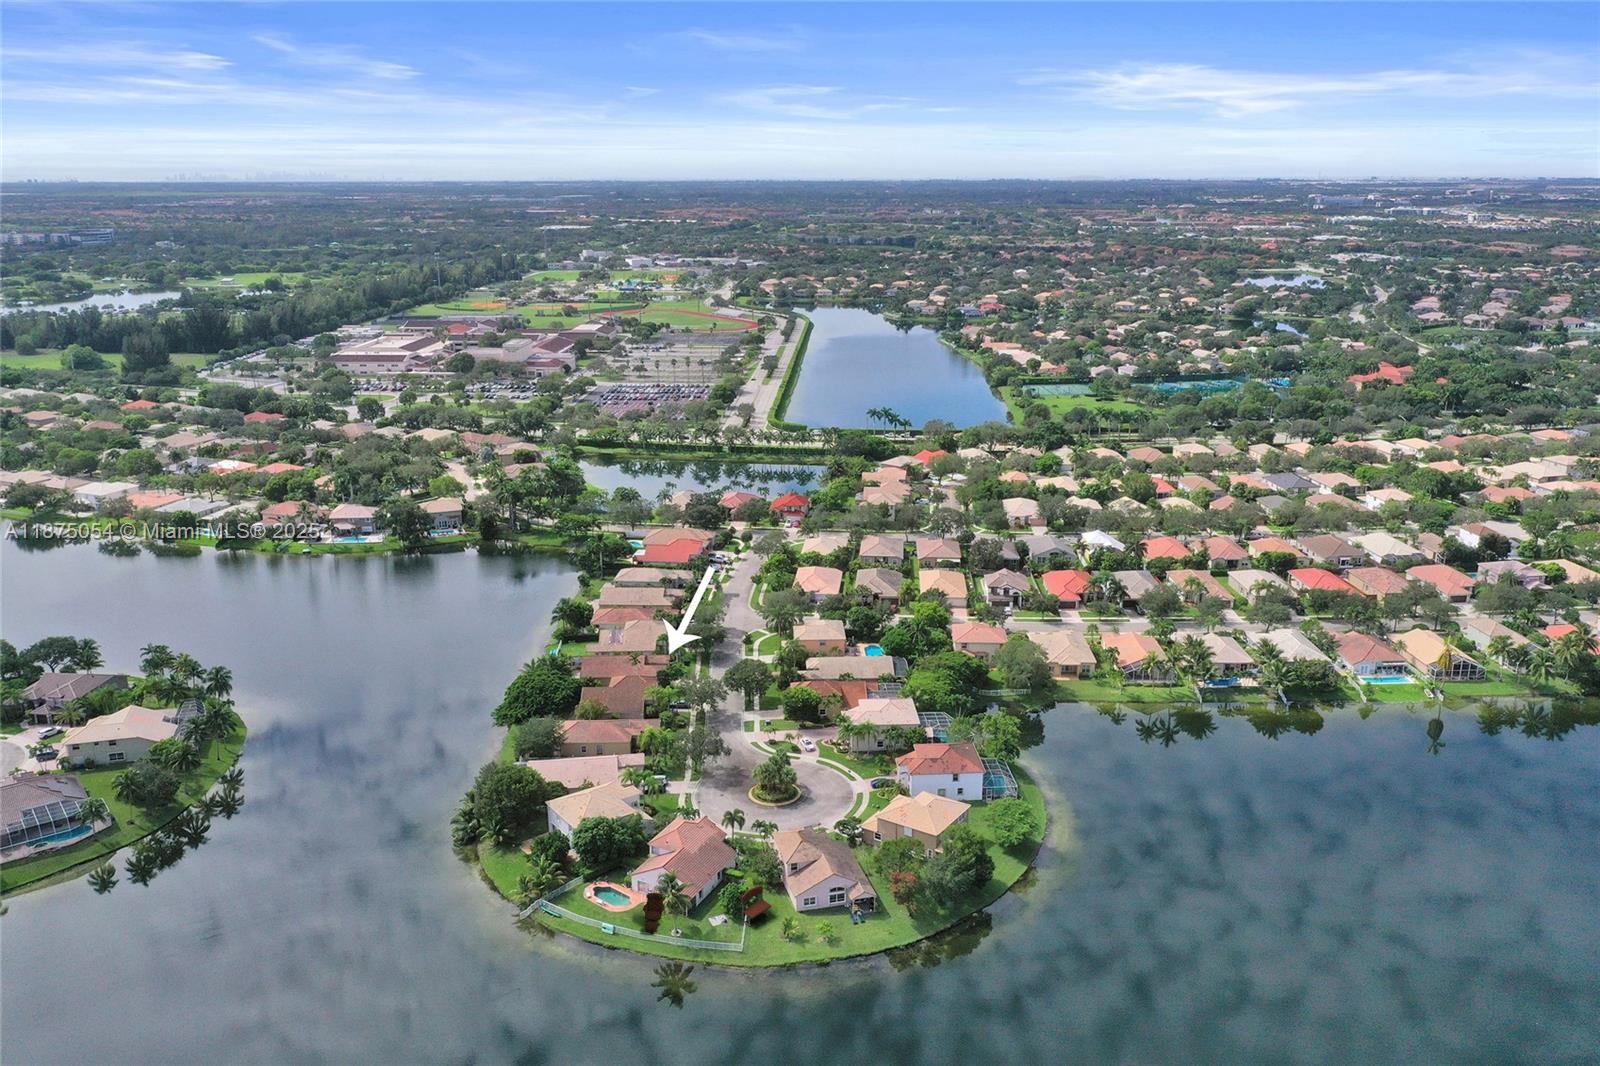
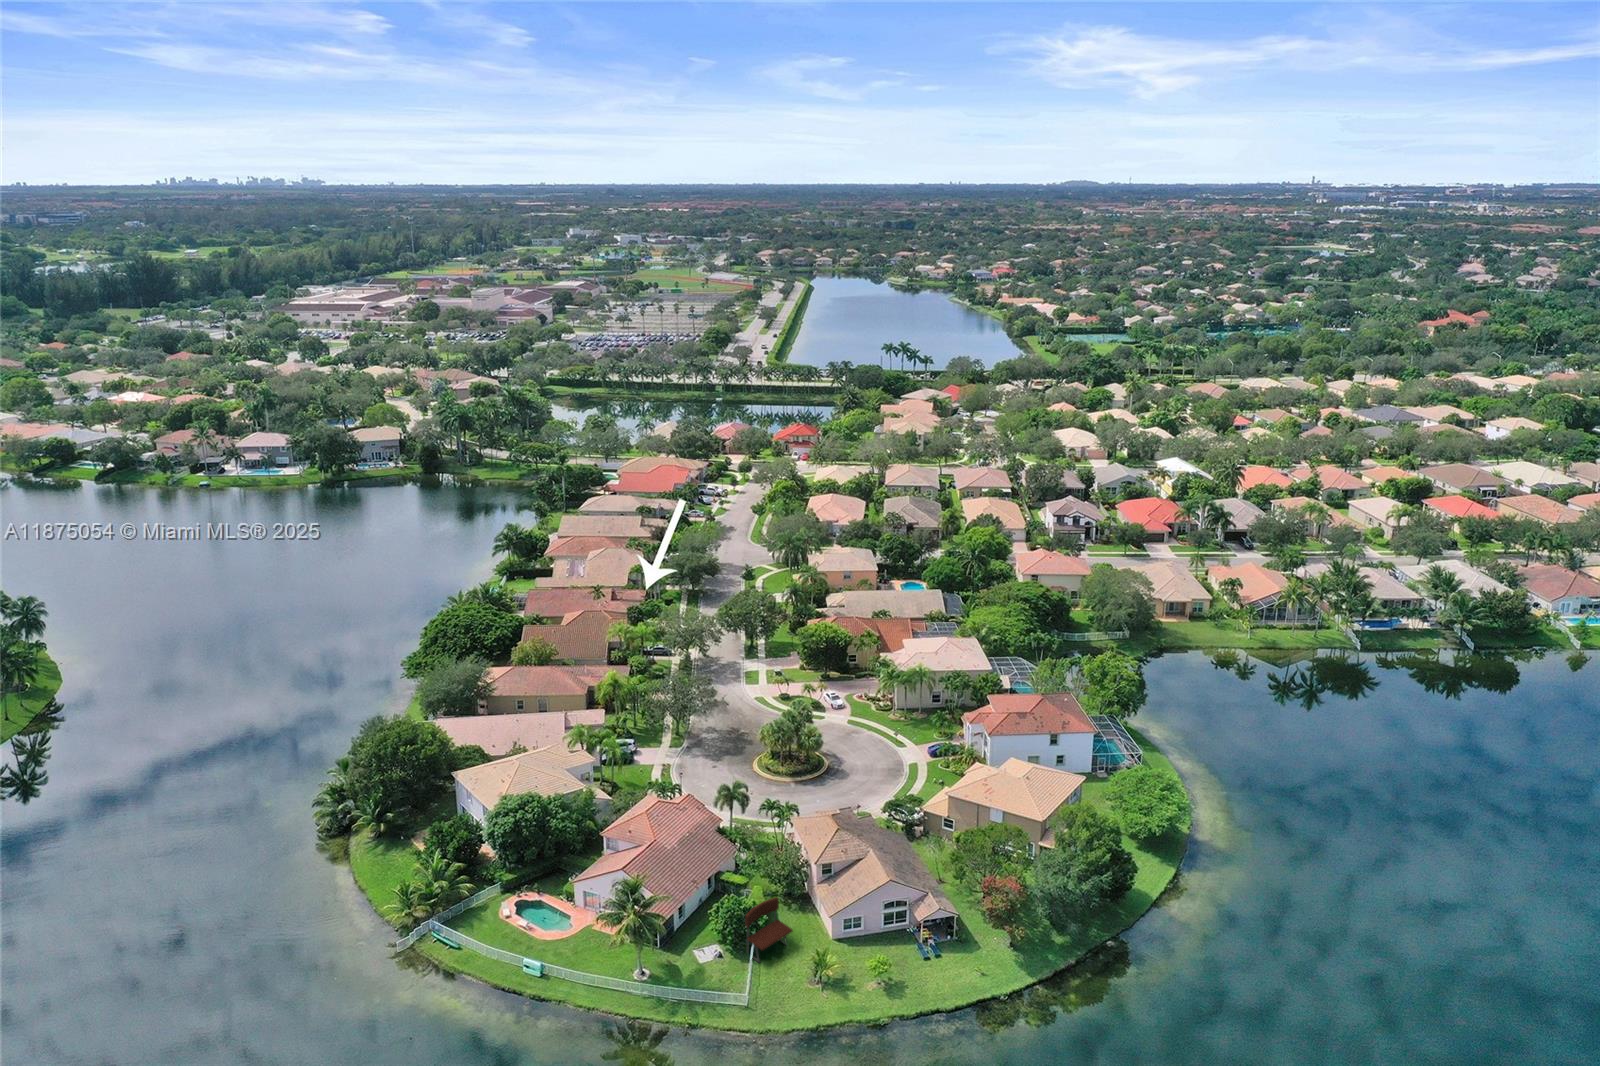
lounge chair: present [643,893,665,934] -> none [589,910,624,977]

